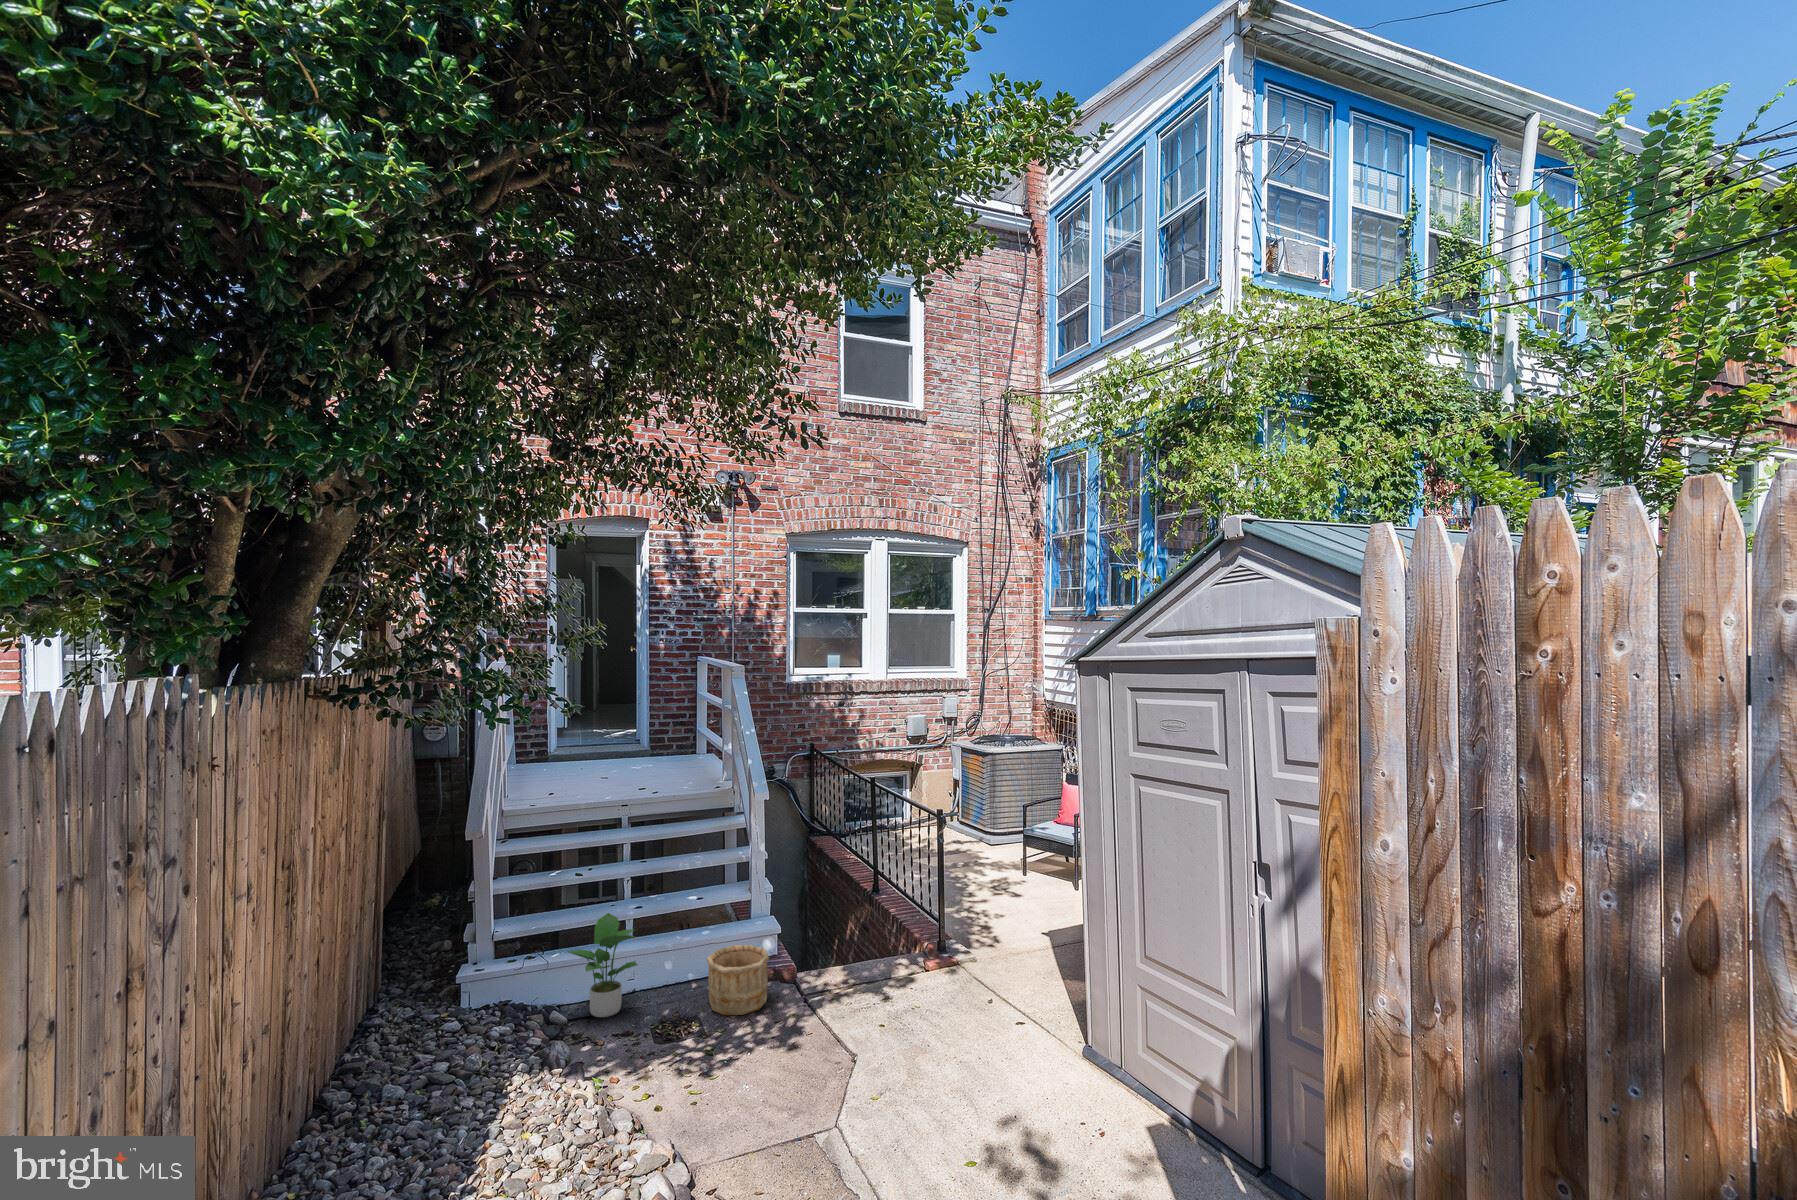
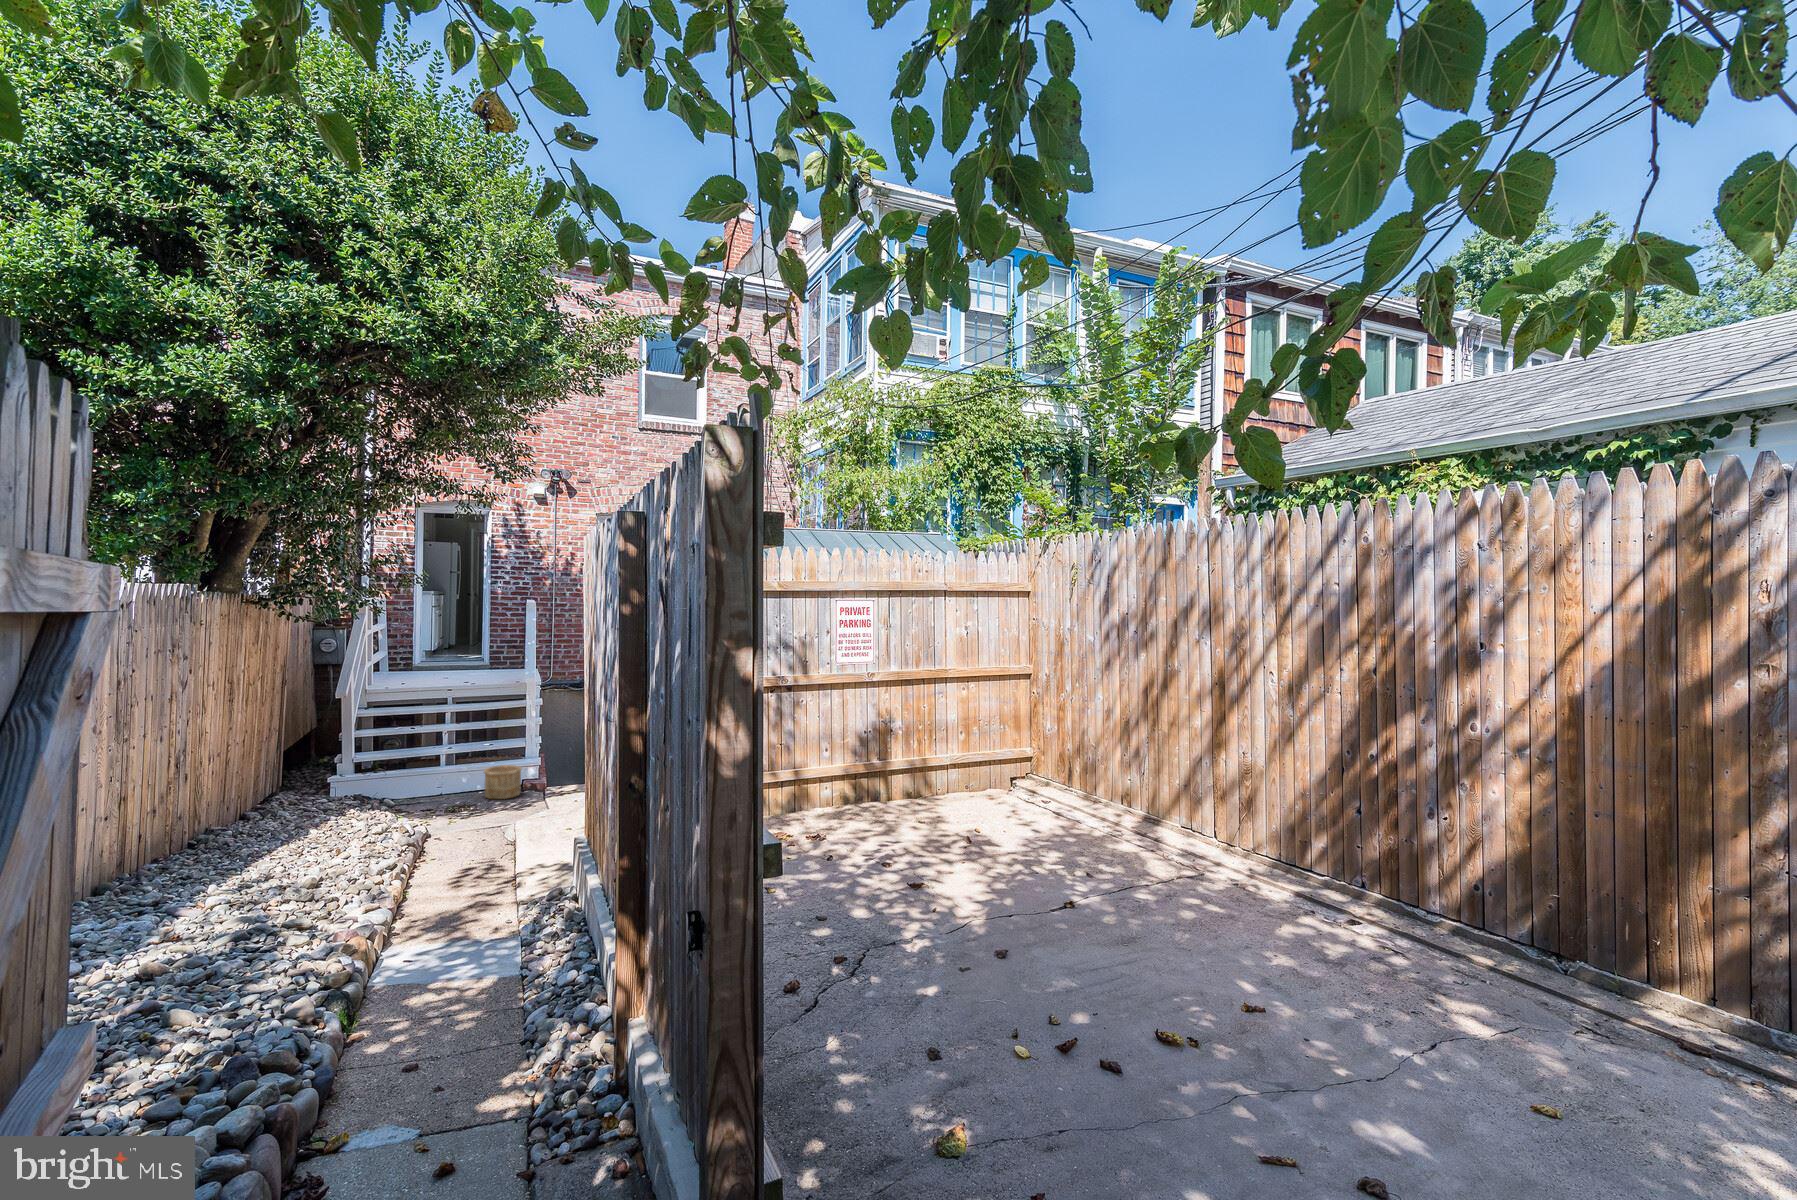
potted plant: present [568,913,638,1017] -> none [399,744,443,799]

